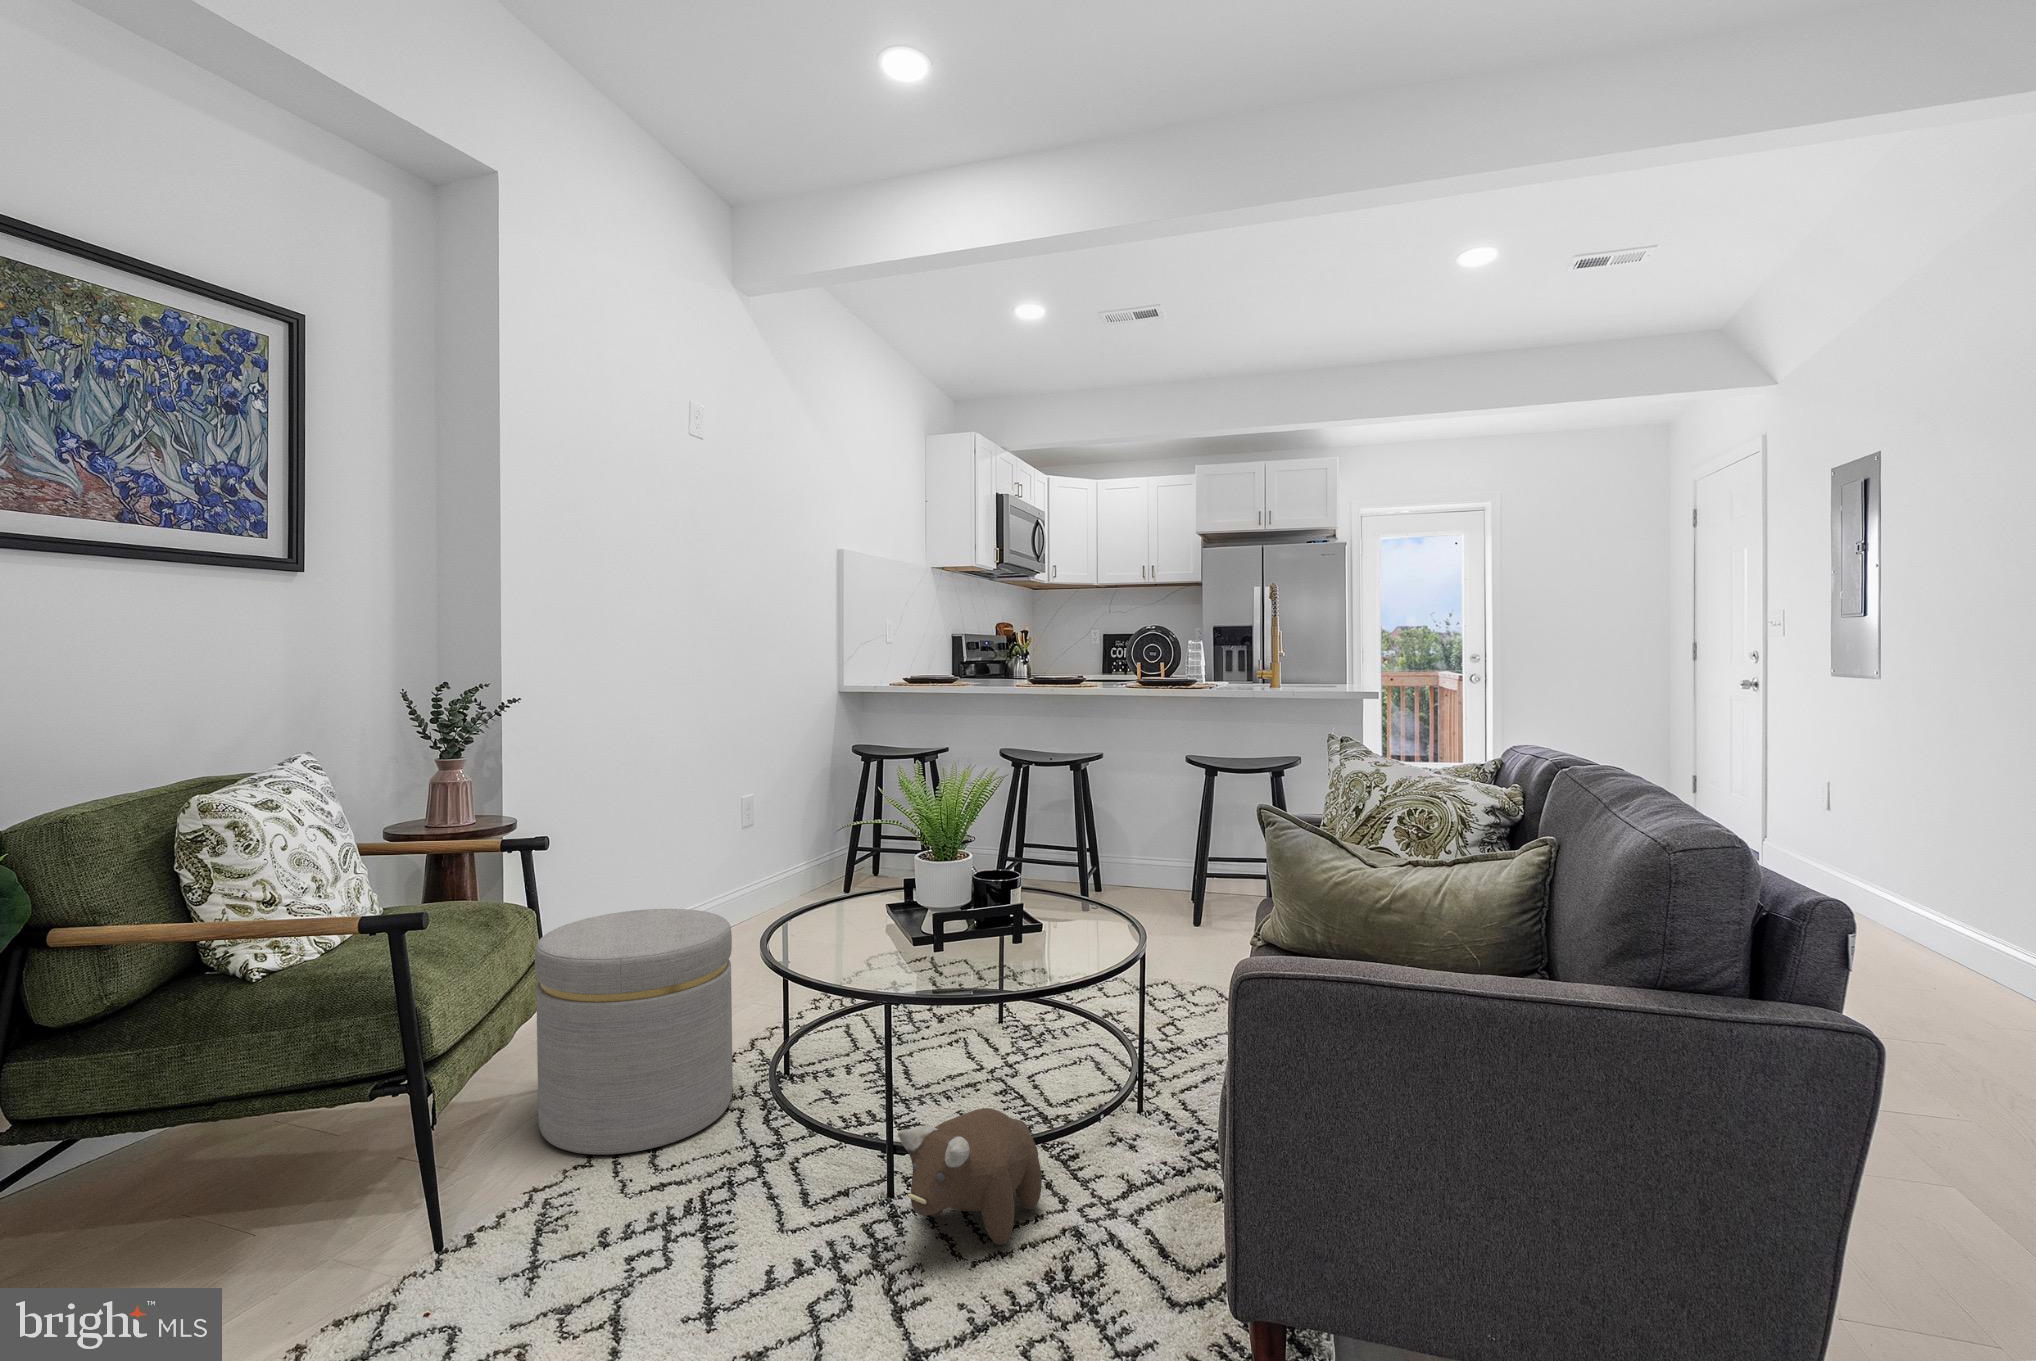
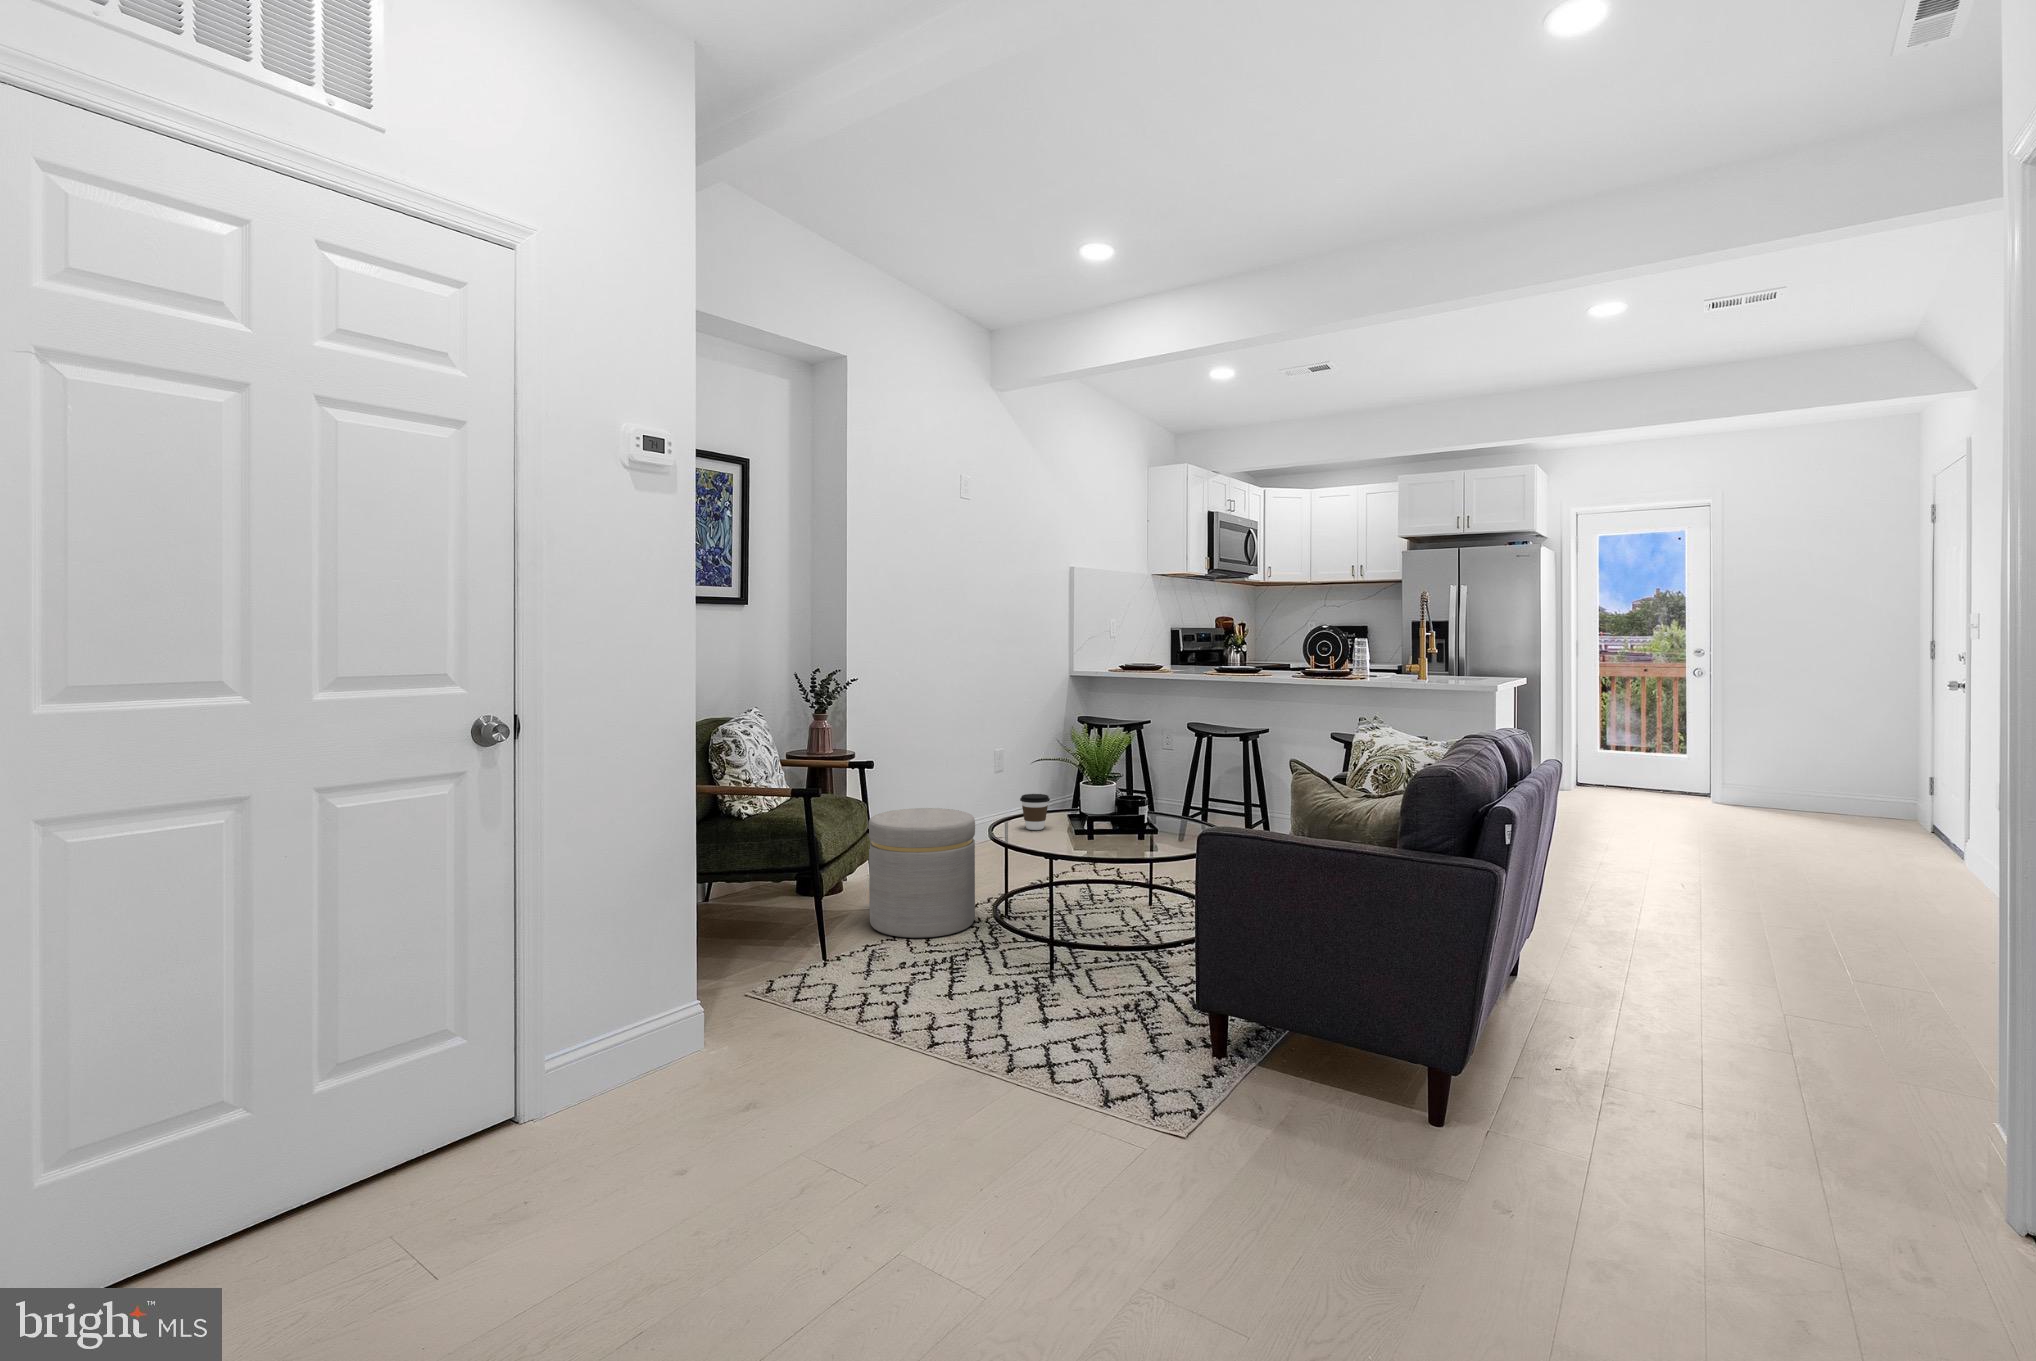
coffee cup: none [812,878,861,940] -> present [1020,794,1050,830]
plush toy: present [898,1108,1042,1245] -> none [1049,921,1134,991]

